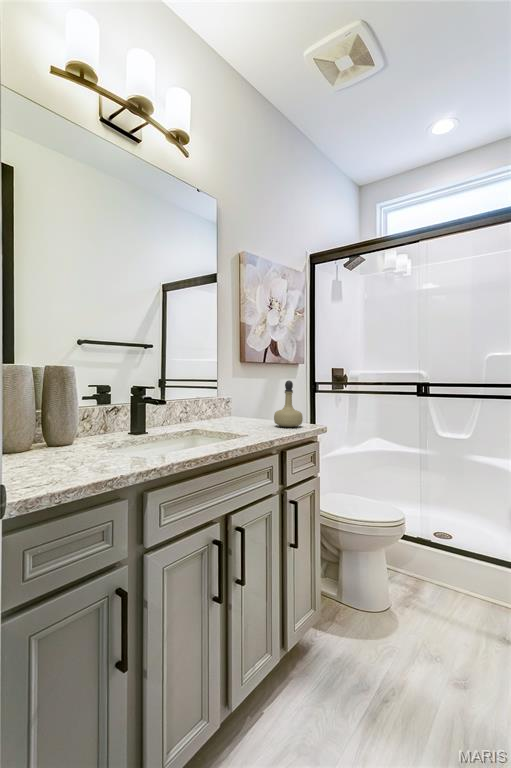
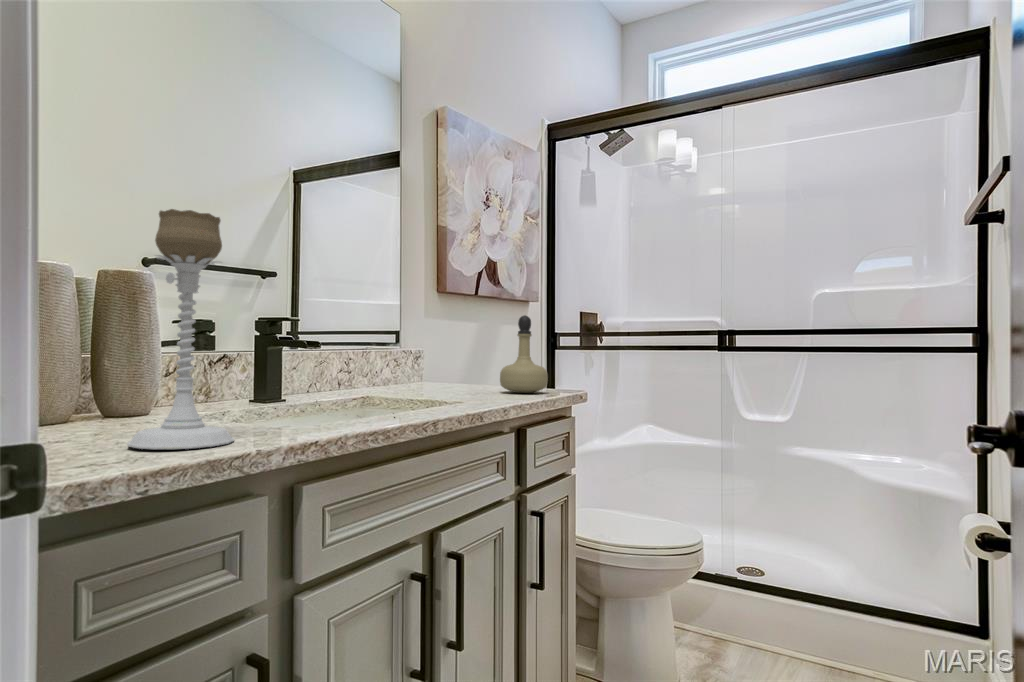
candle holder: none [54,341,111,474] -> present [127,209,234,449]

